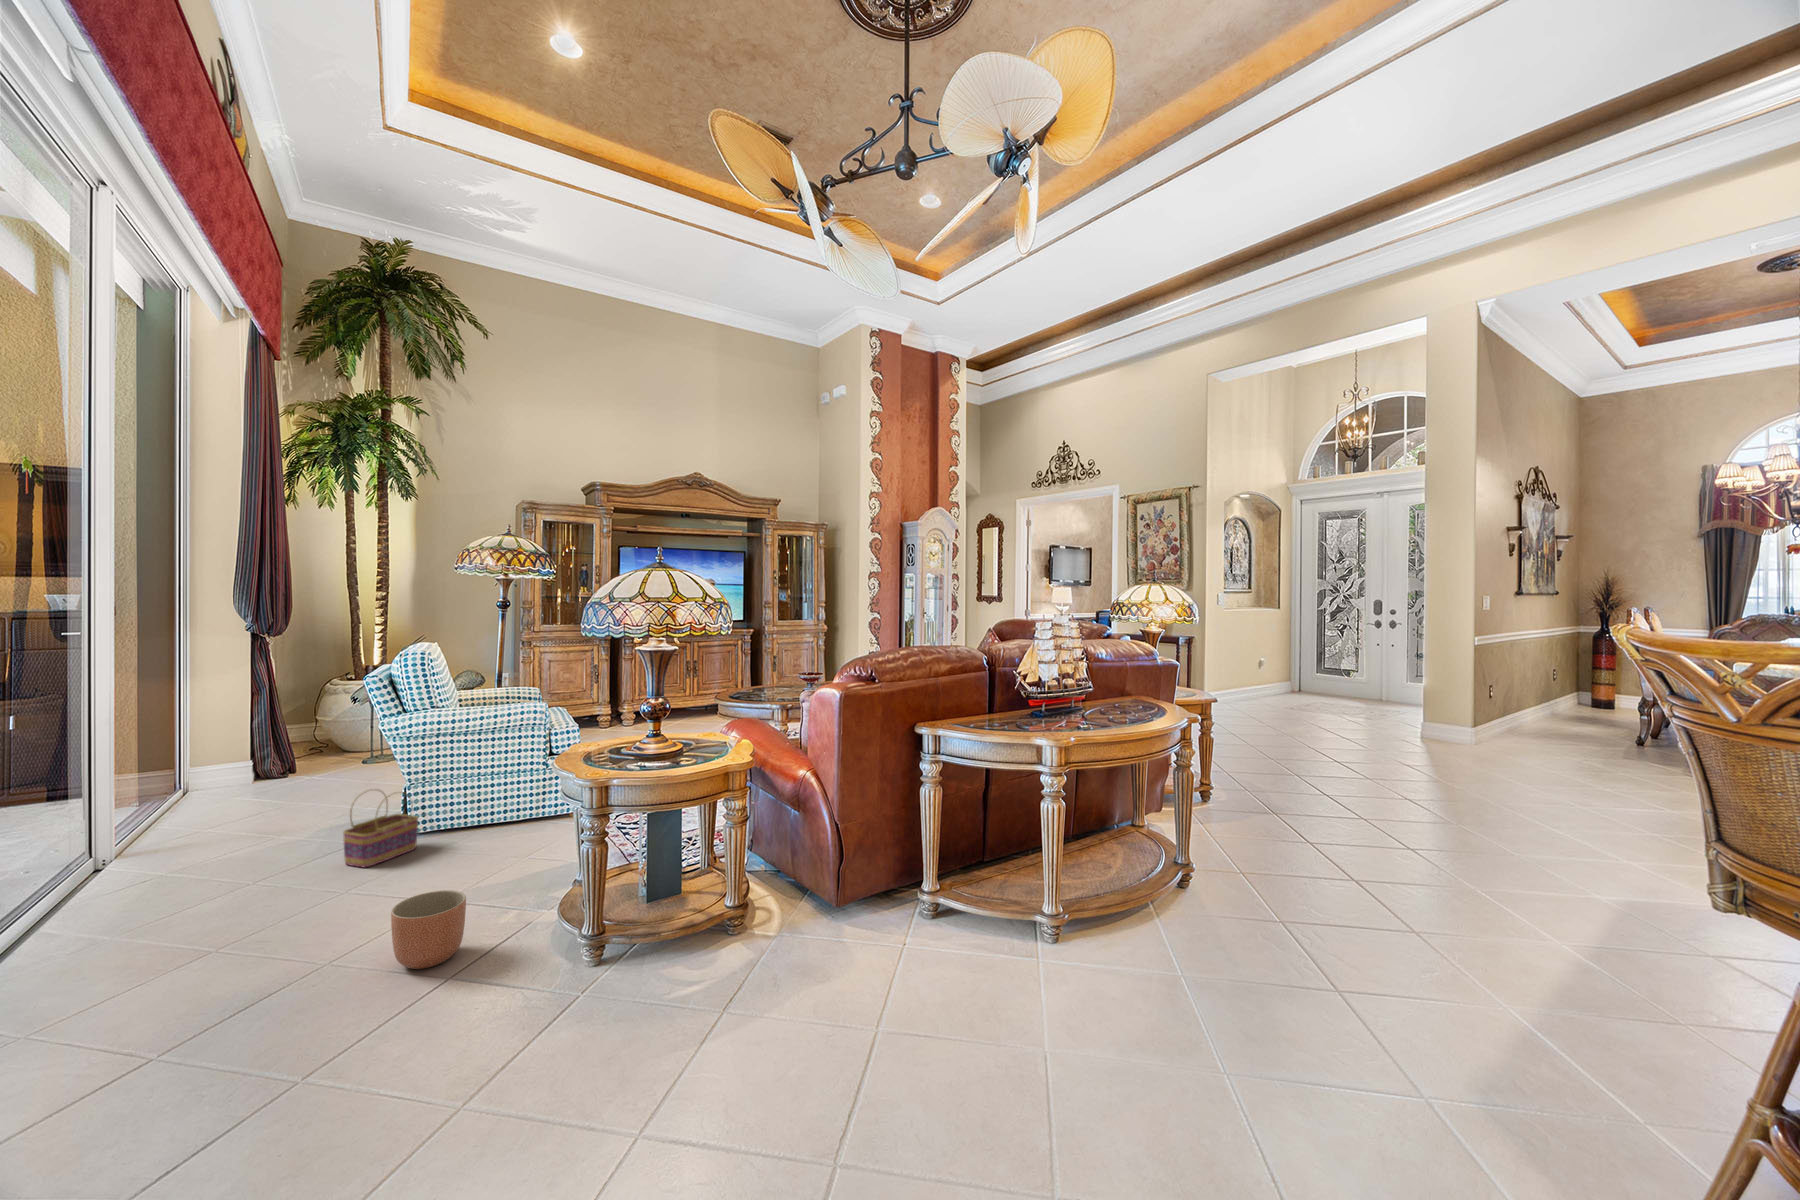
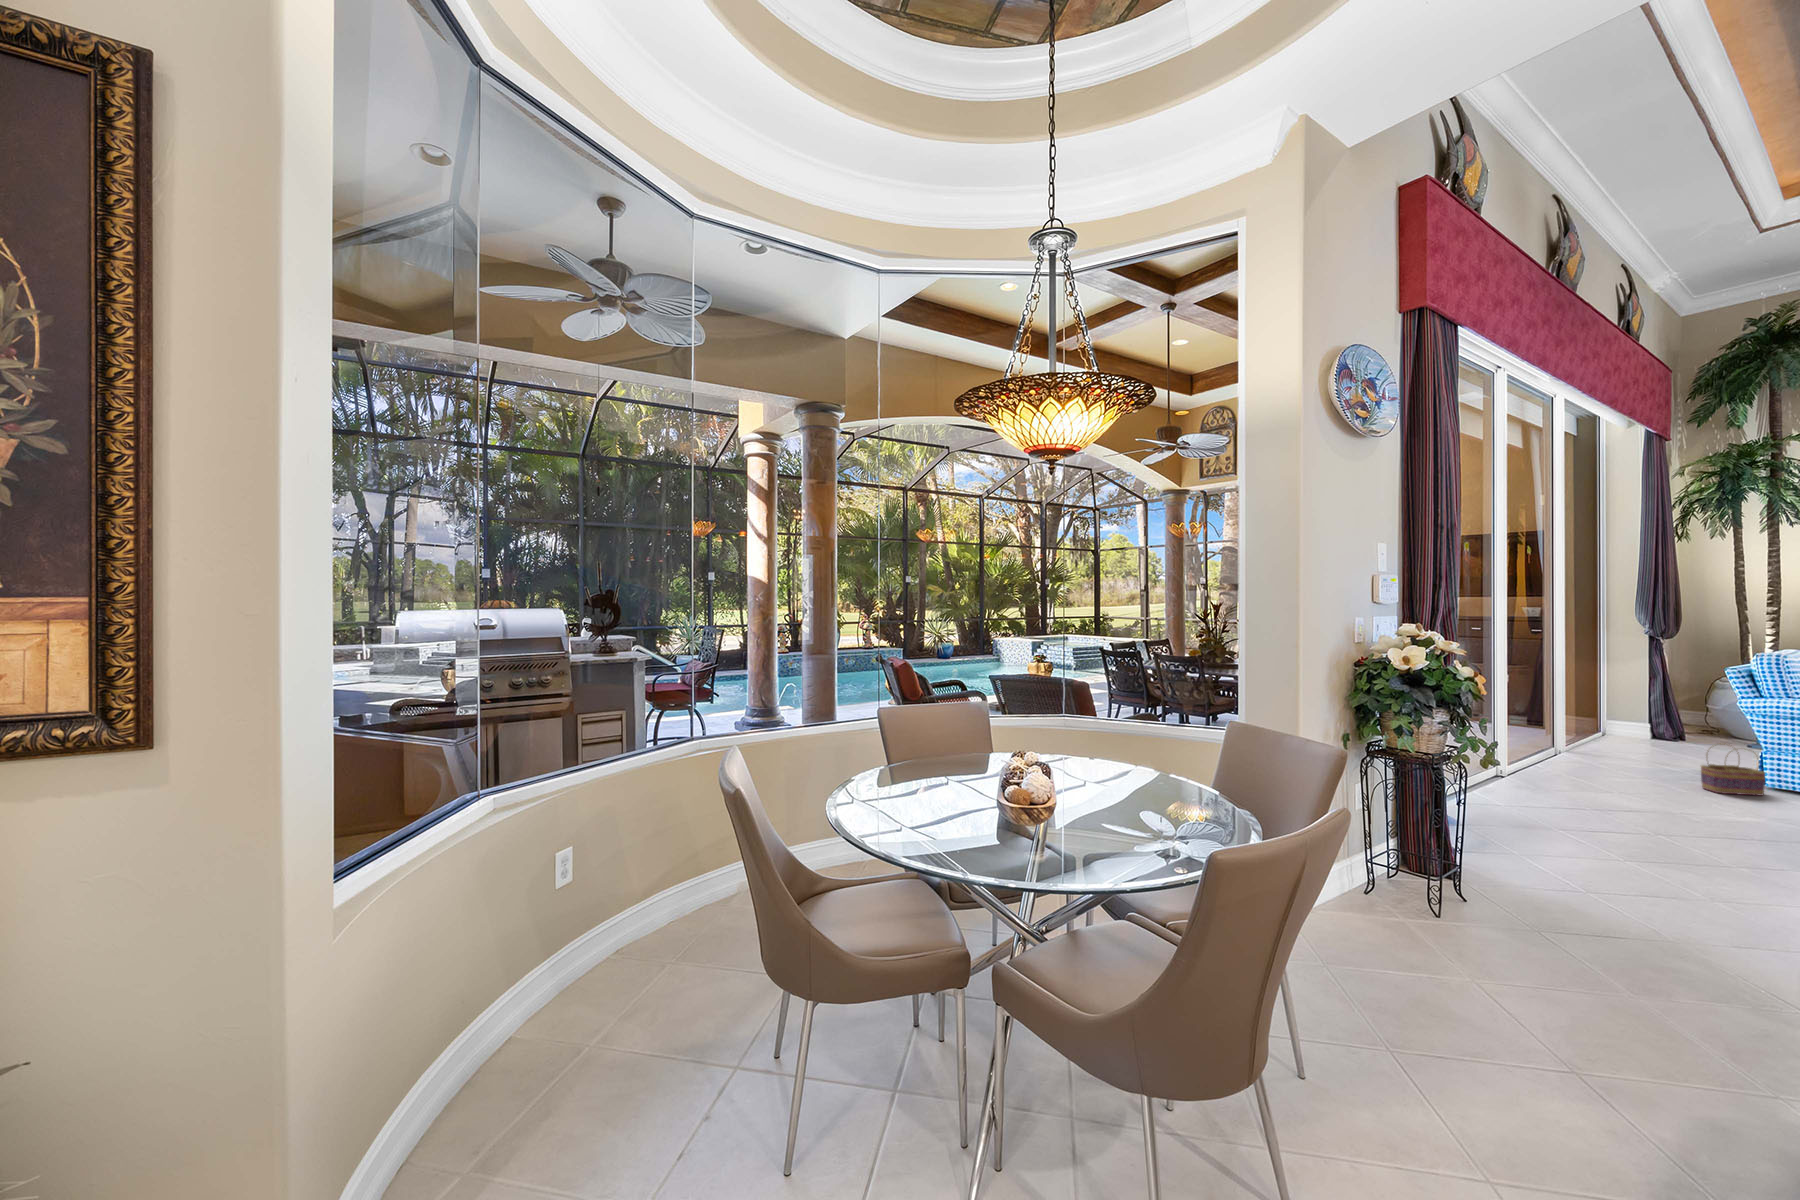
planter: present [391,890,466,969] -> none [1711,793,1769,836]

